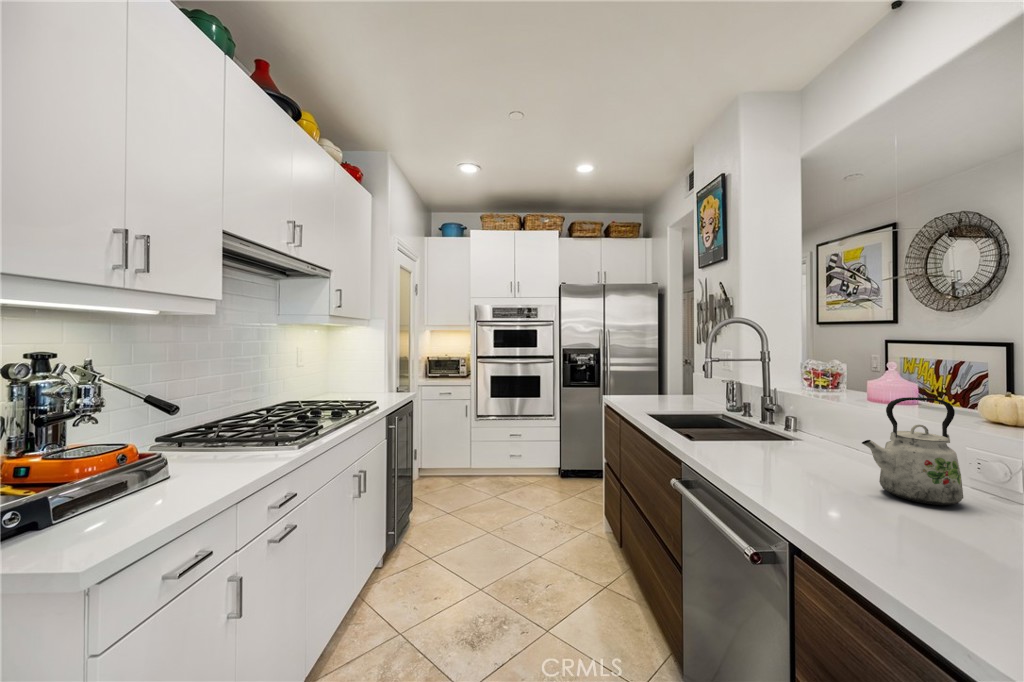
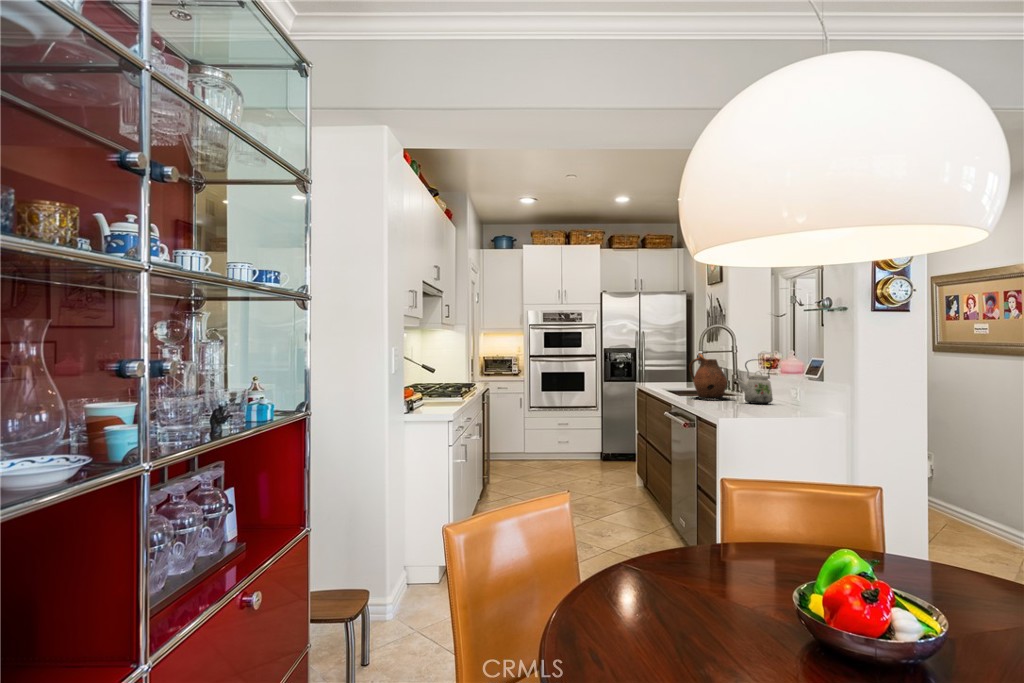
ceramic pitcher: none [729,375,830,476] -> present [689,354,734,400]

